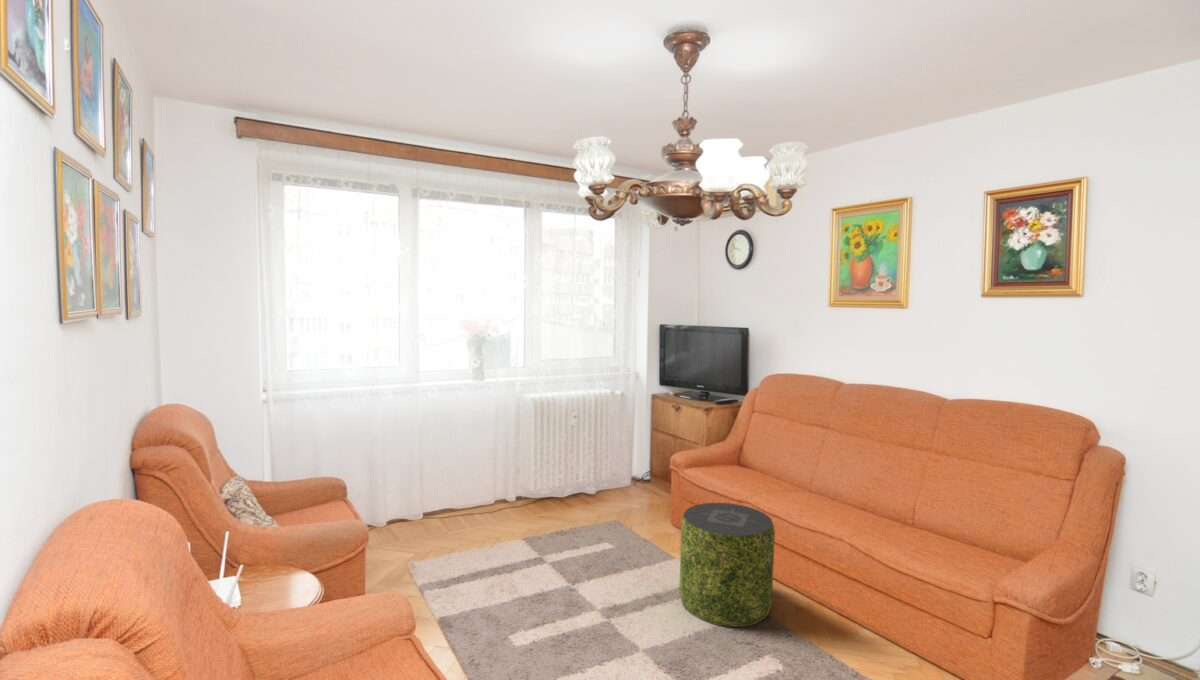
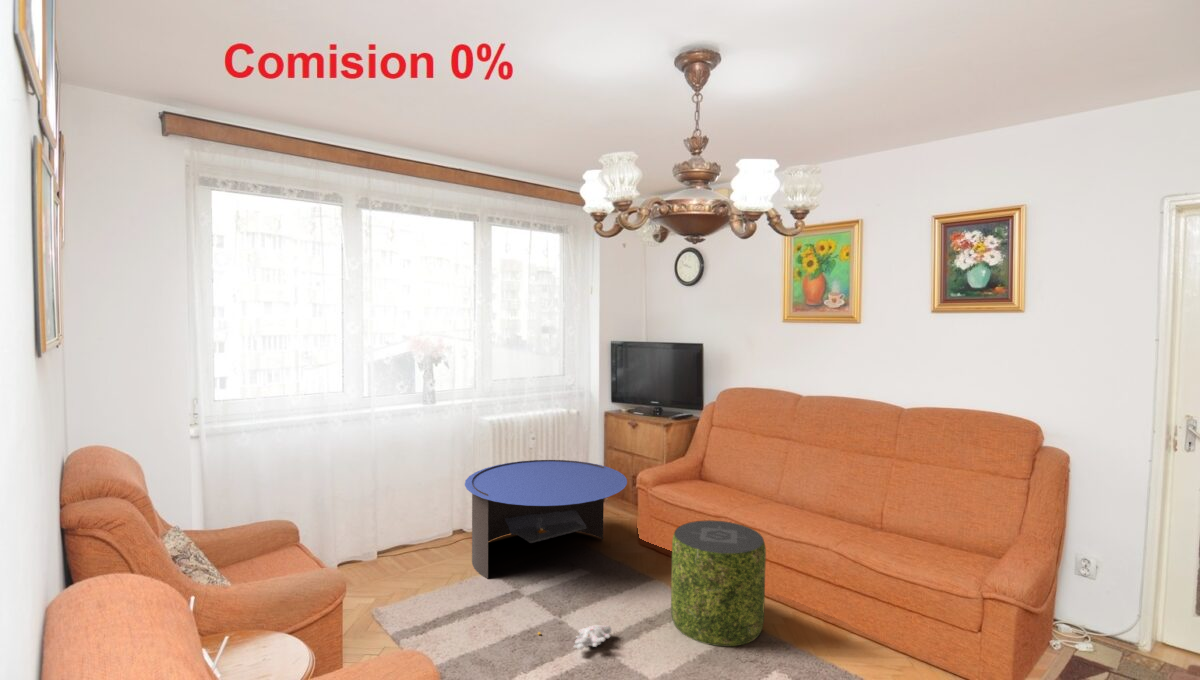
coffee table: none [502,437,657,545] -> present [465,460,627,579]
plush toy: none [548,594,616,614] -> present [538,625,611,649]

